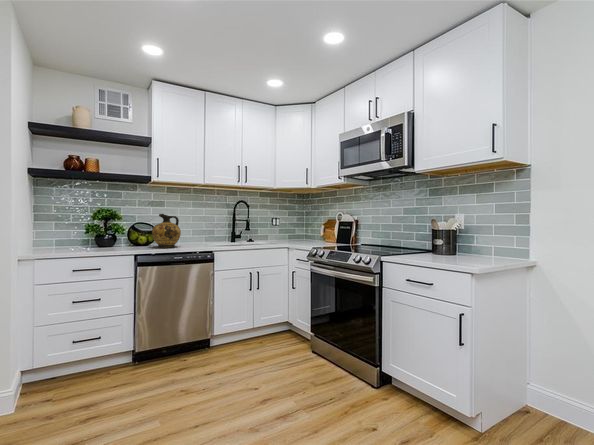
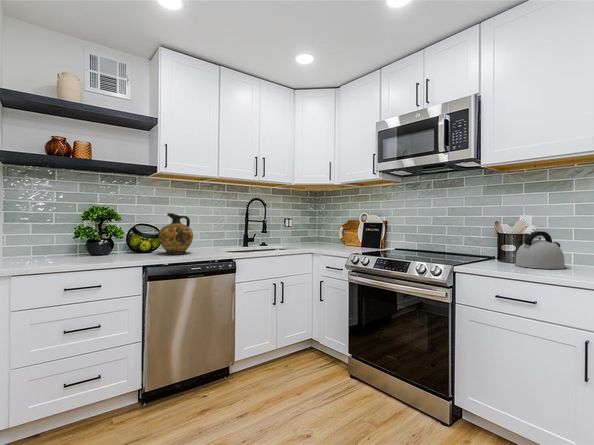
kettle: none [433,229,472,260] -> present [515,231,565,269]

